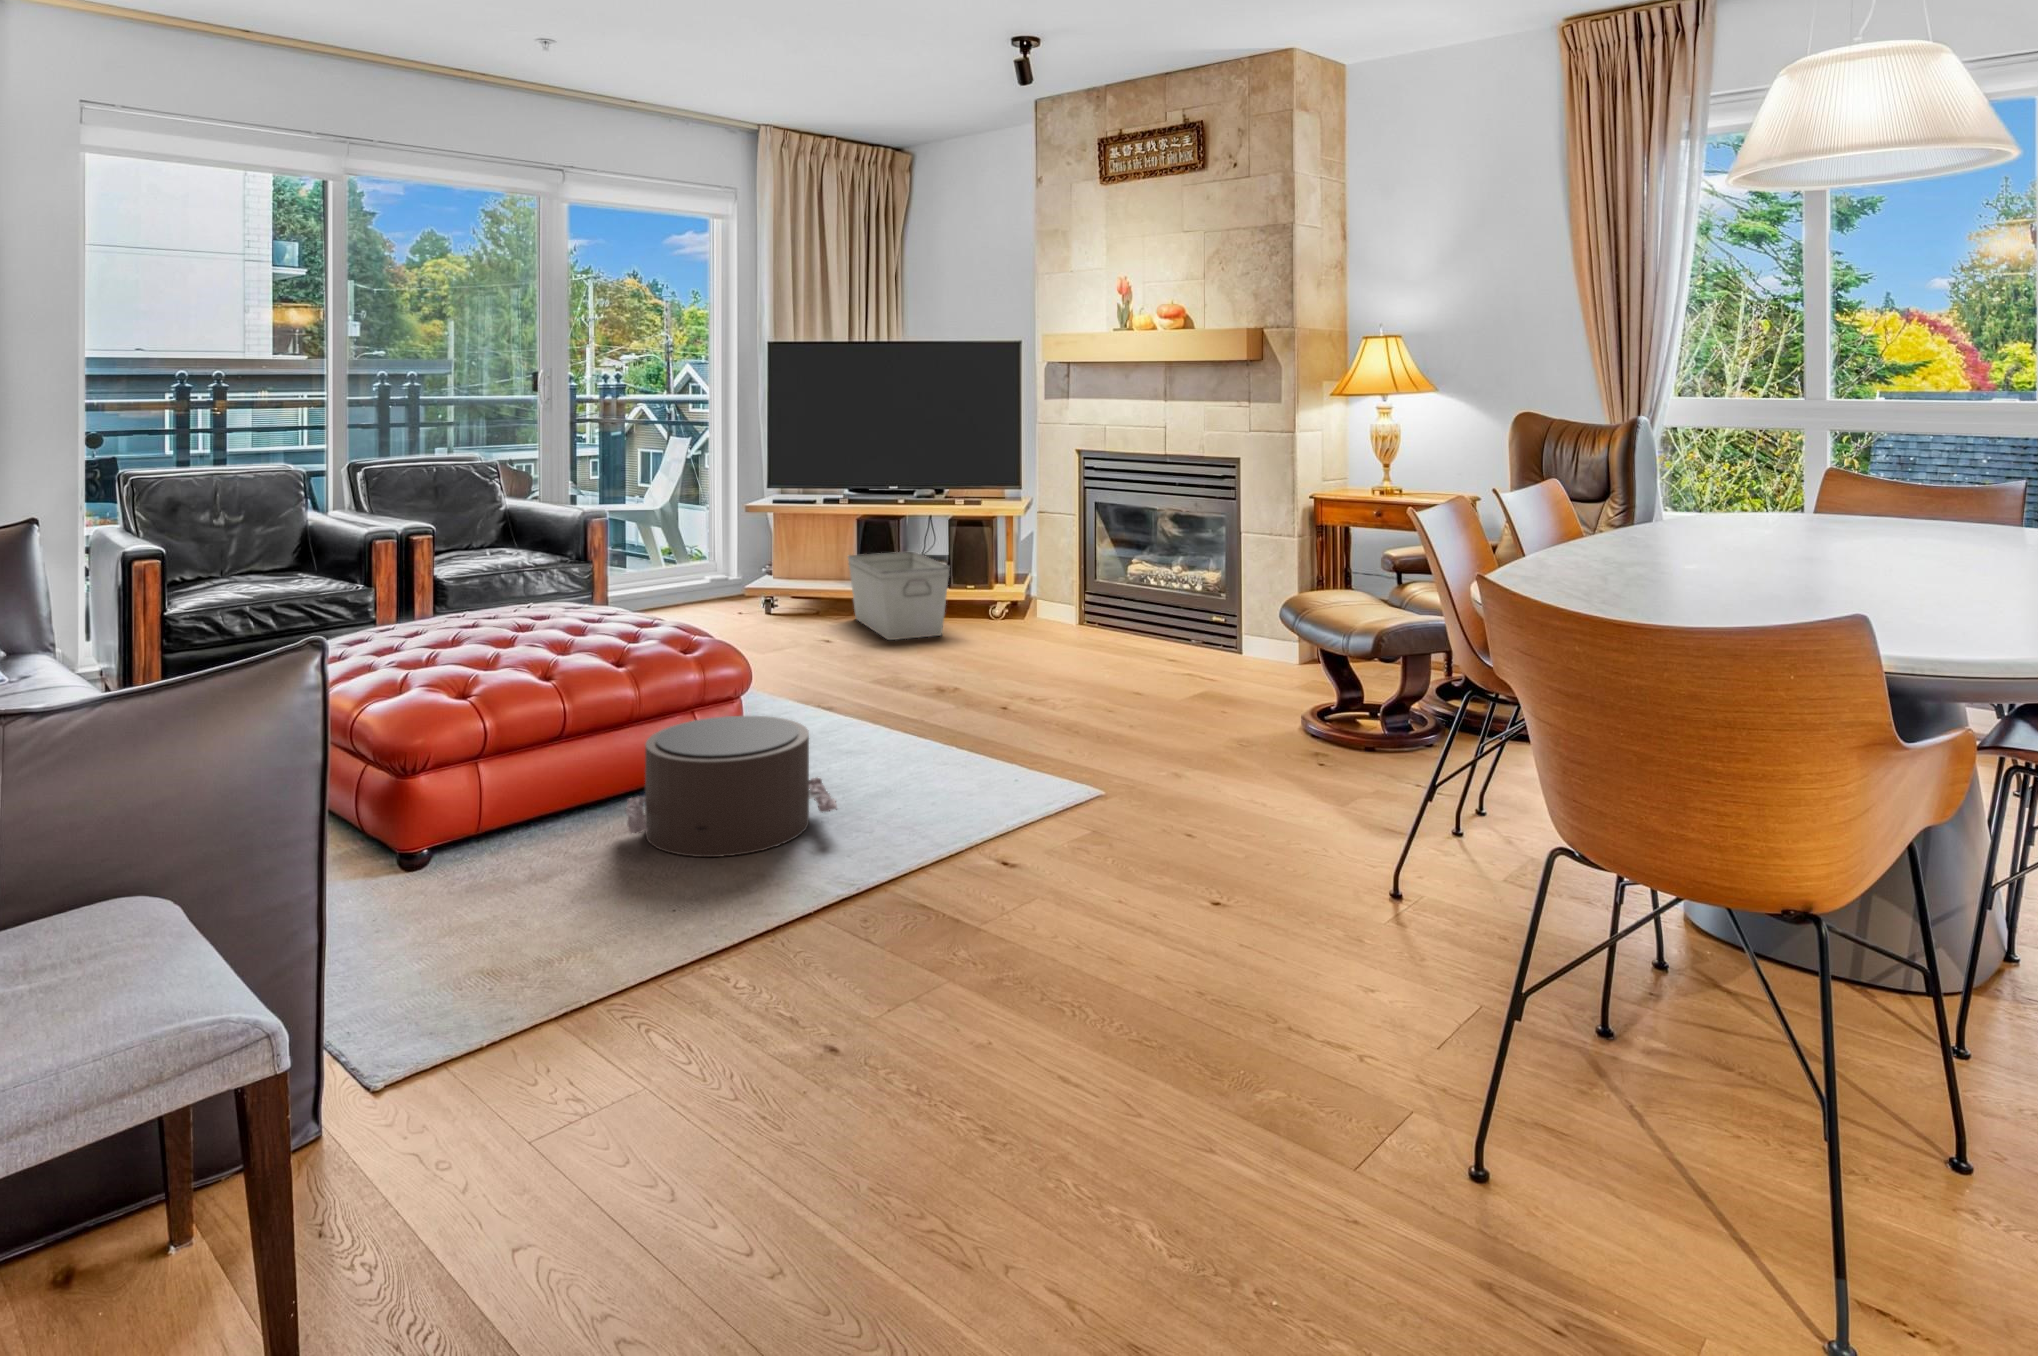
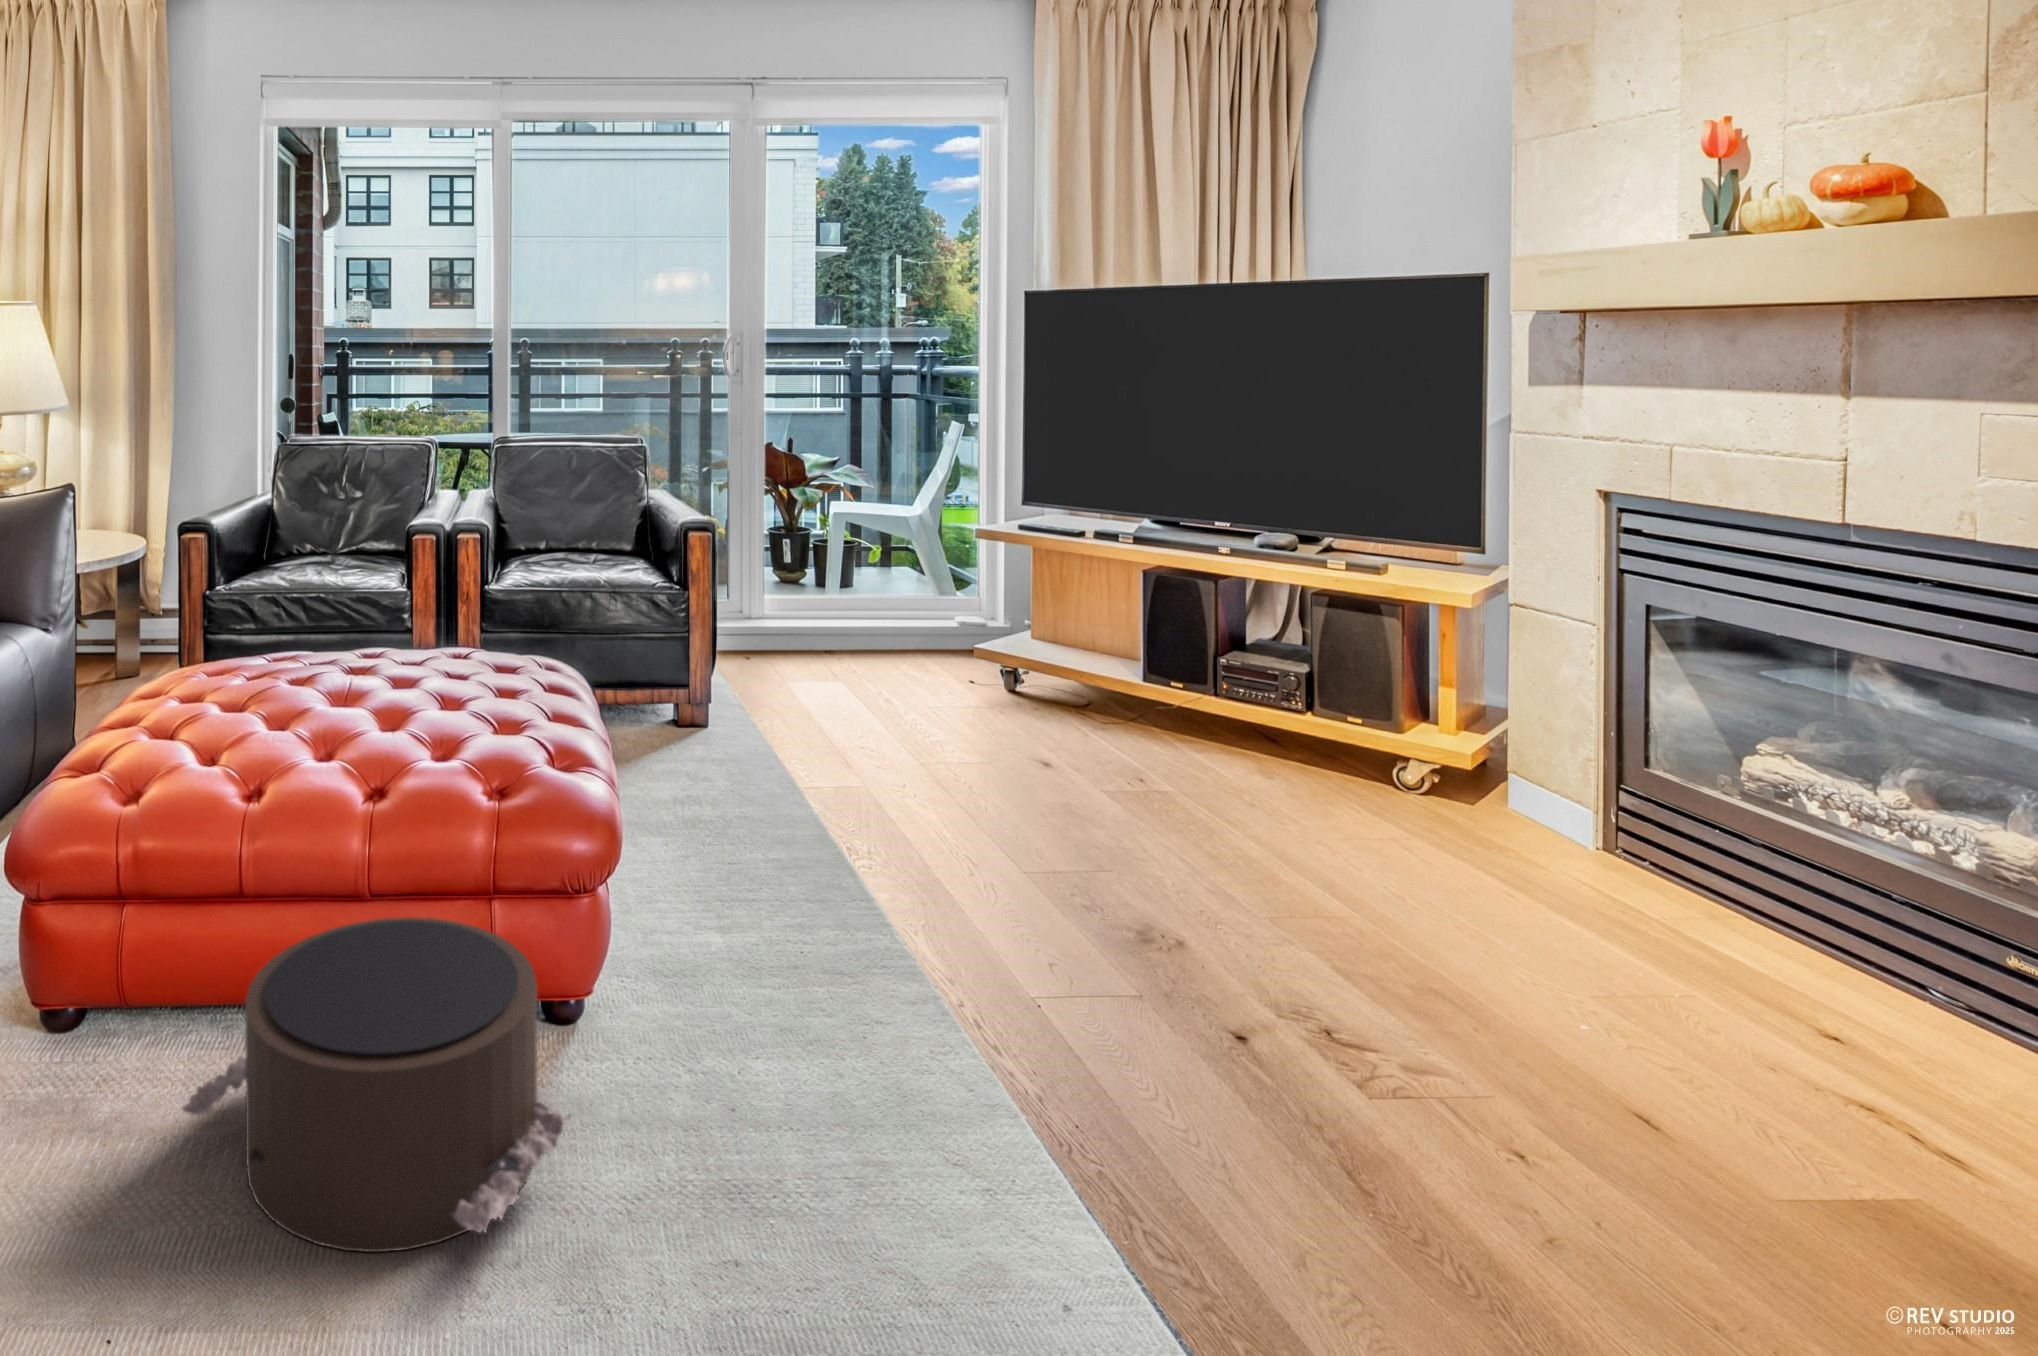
storage bin: present [848,552,950,640] -> none [1125,624,1279,799]

